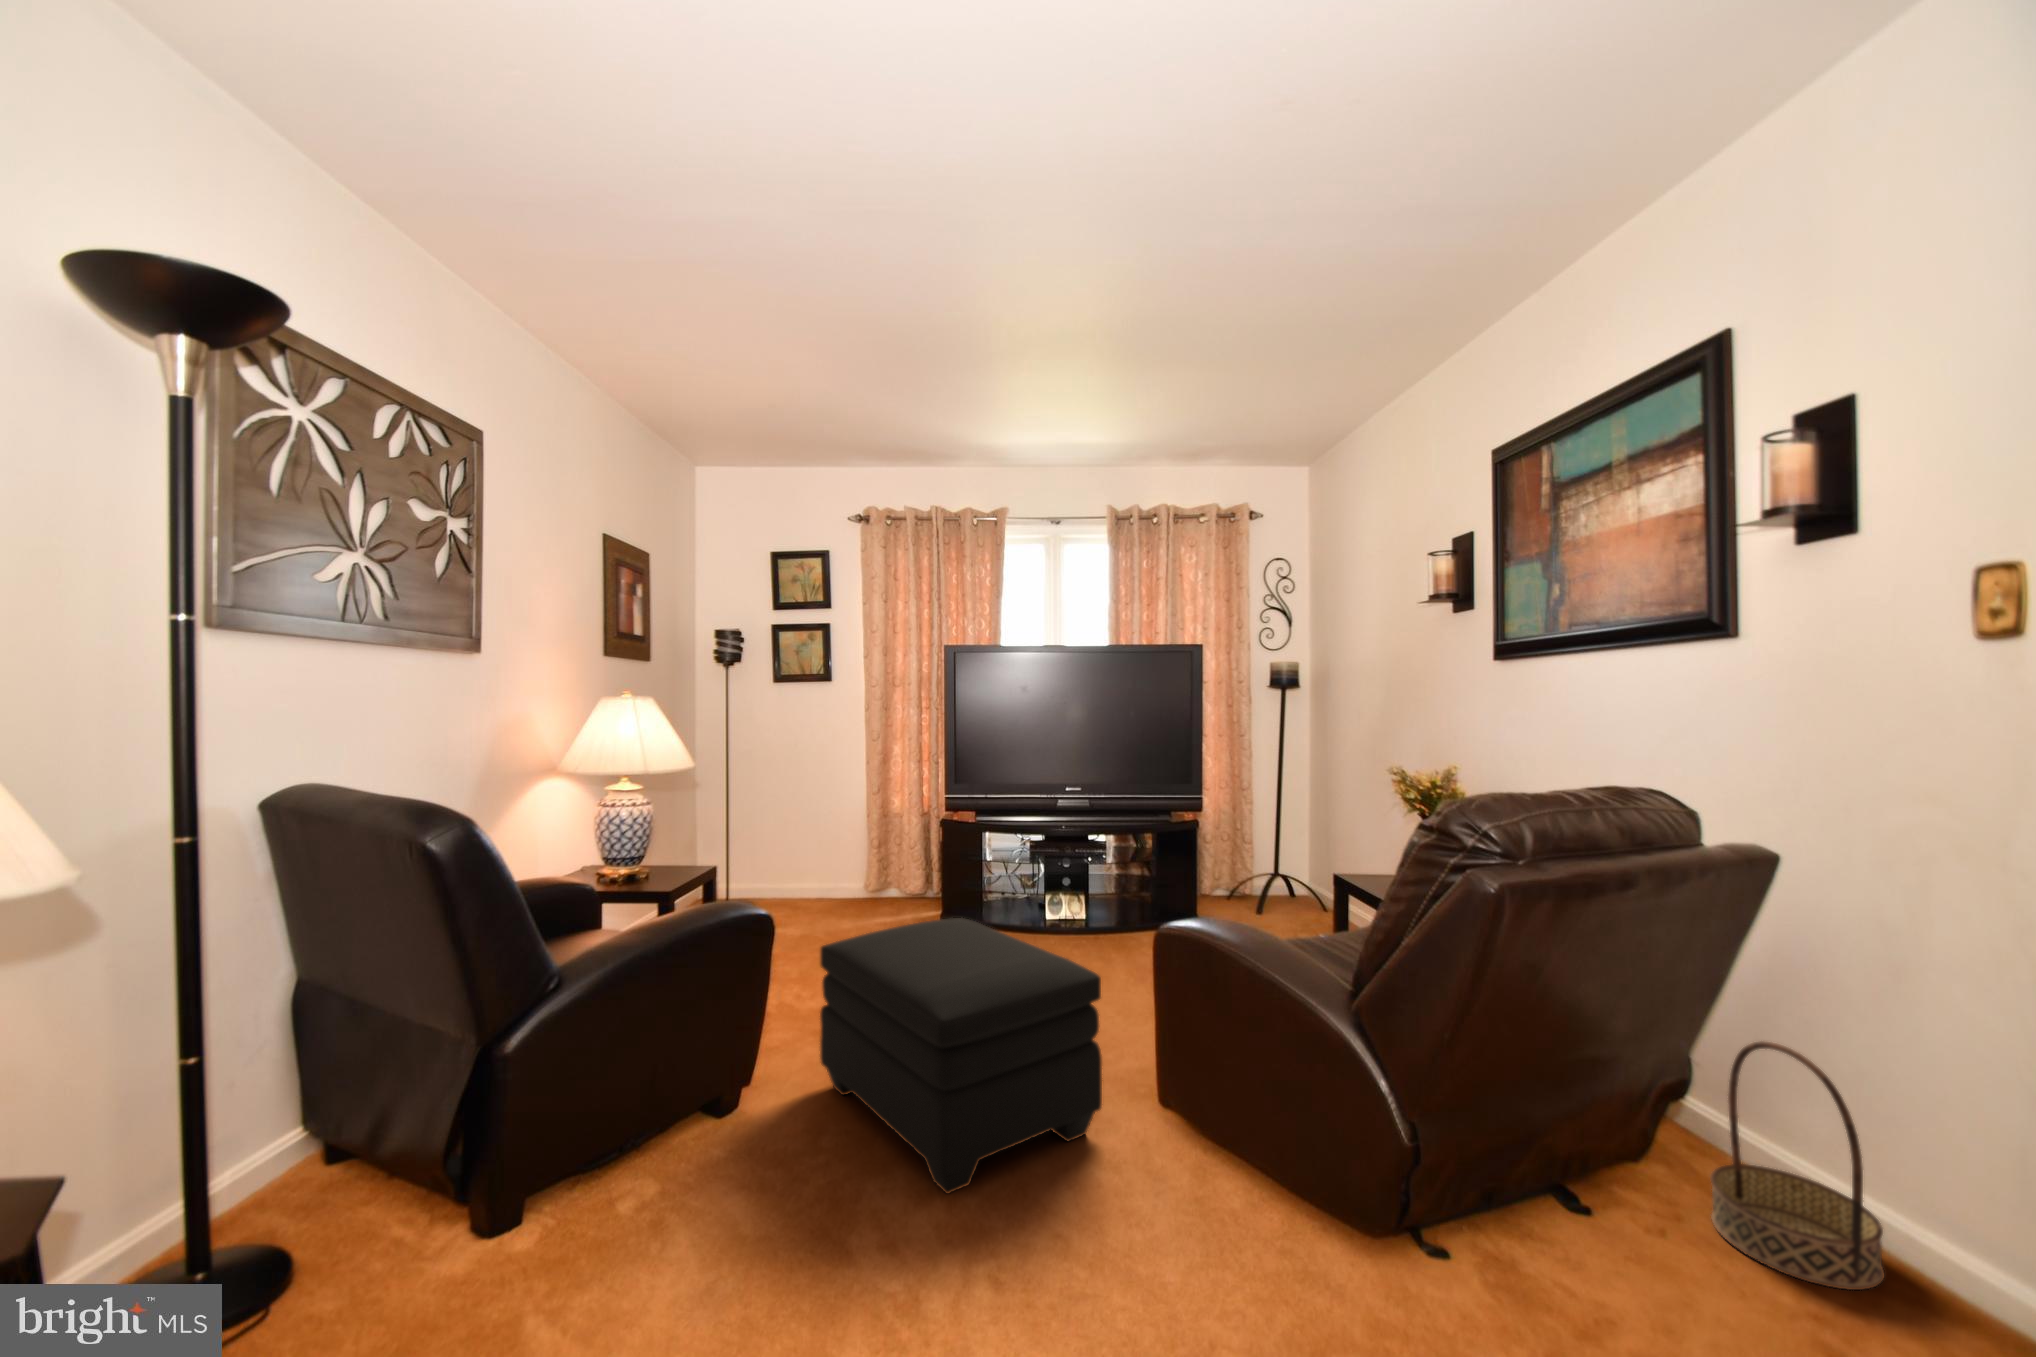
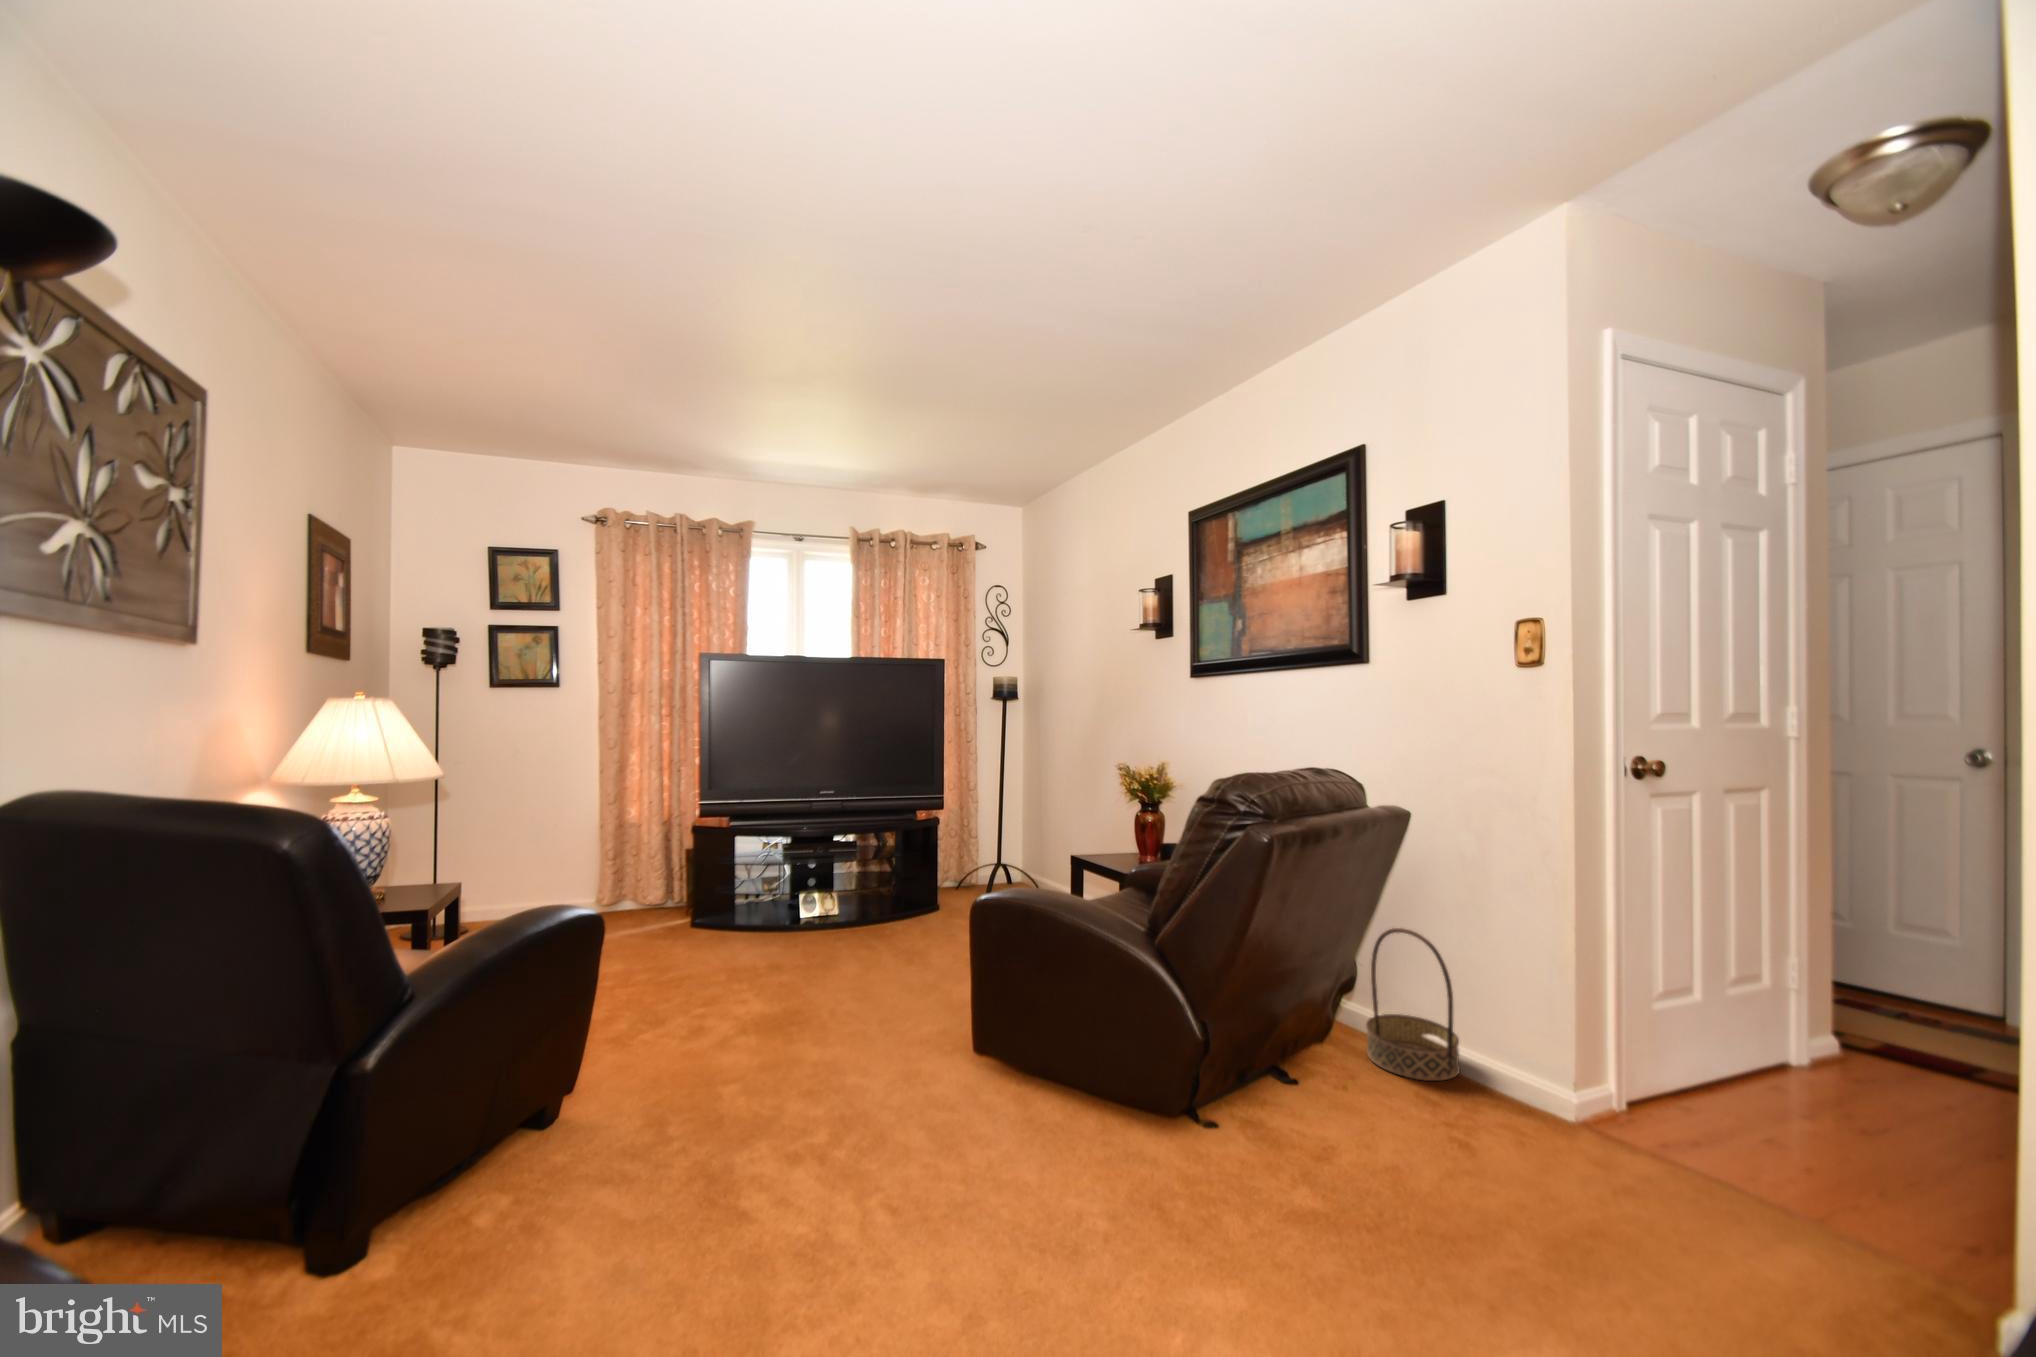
ottoman: present [820,918,1102,1193] -> none [634,919,944,1182]

